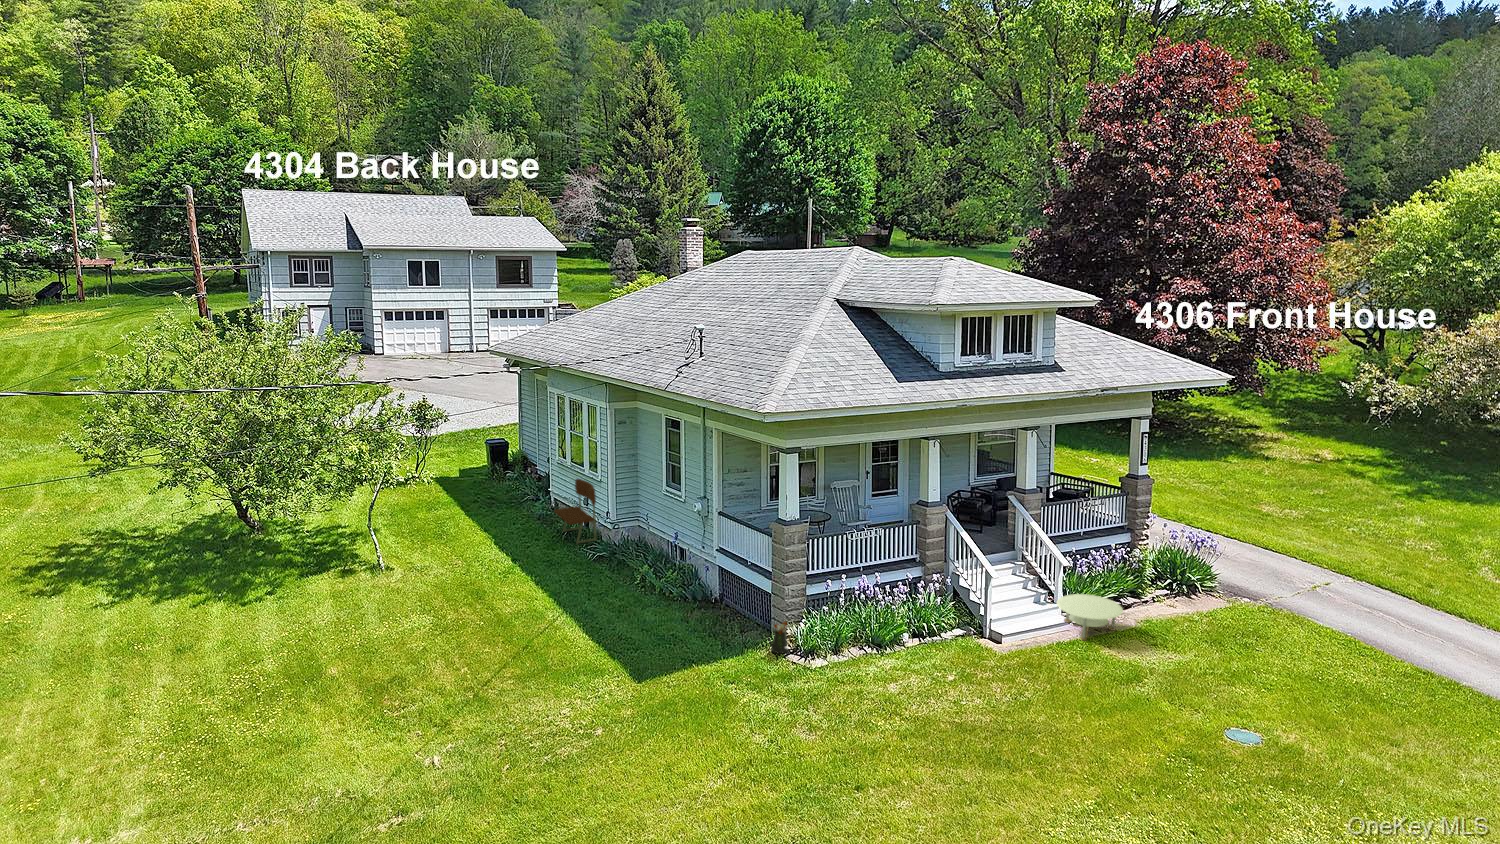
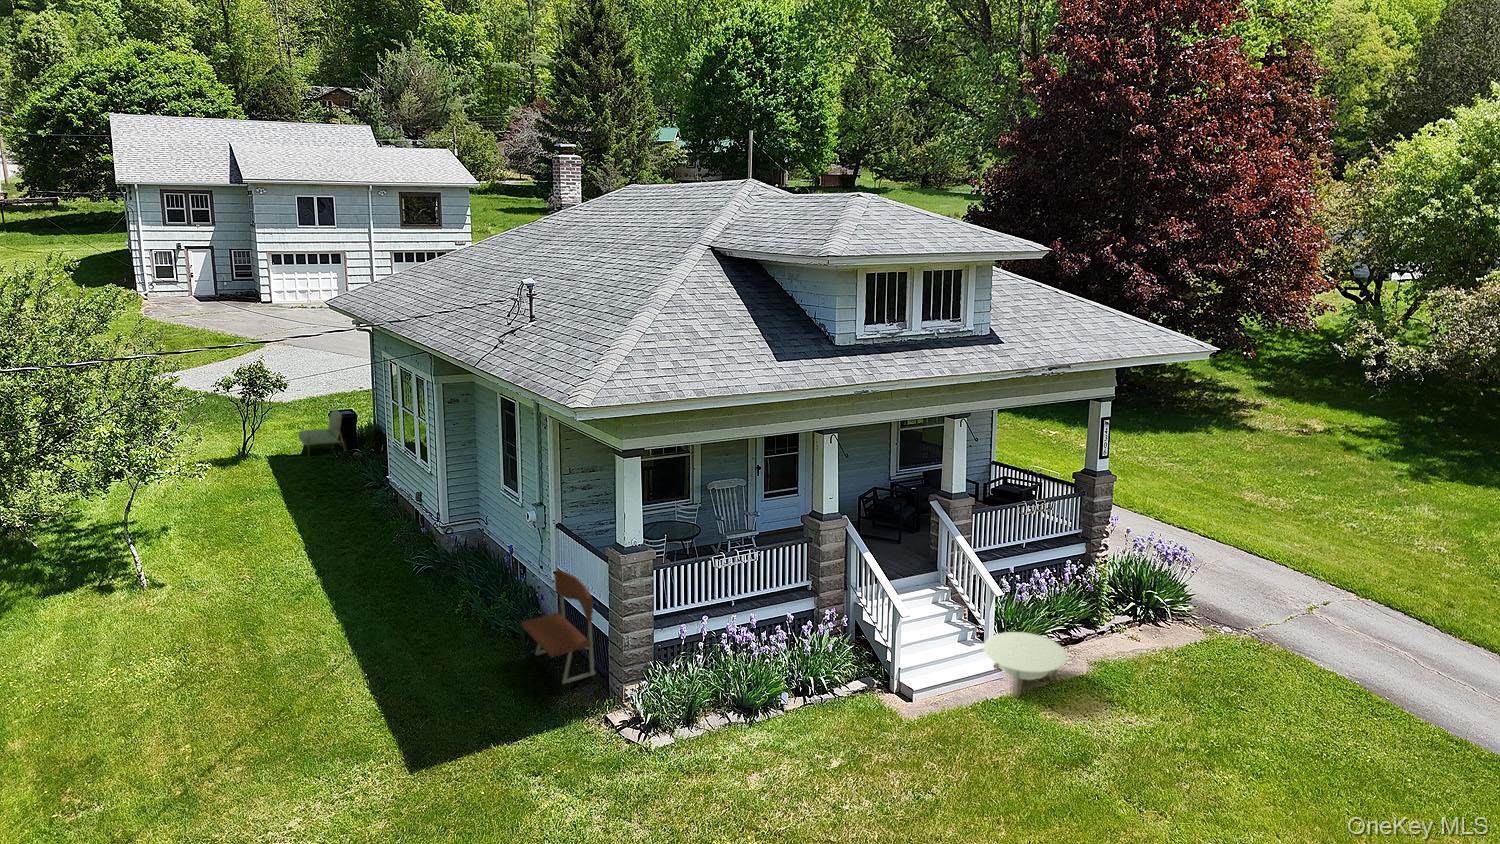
chair: none [458,437,497,477] -> present [299,410,344,446]
bench: present [554,479,597,544] -> present [522,570,595,684]
watering can: present [767,622,789,654] -> none [598,677,632,721]

